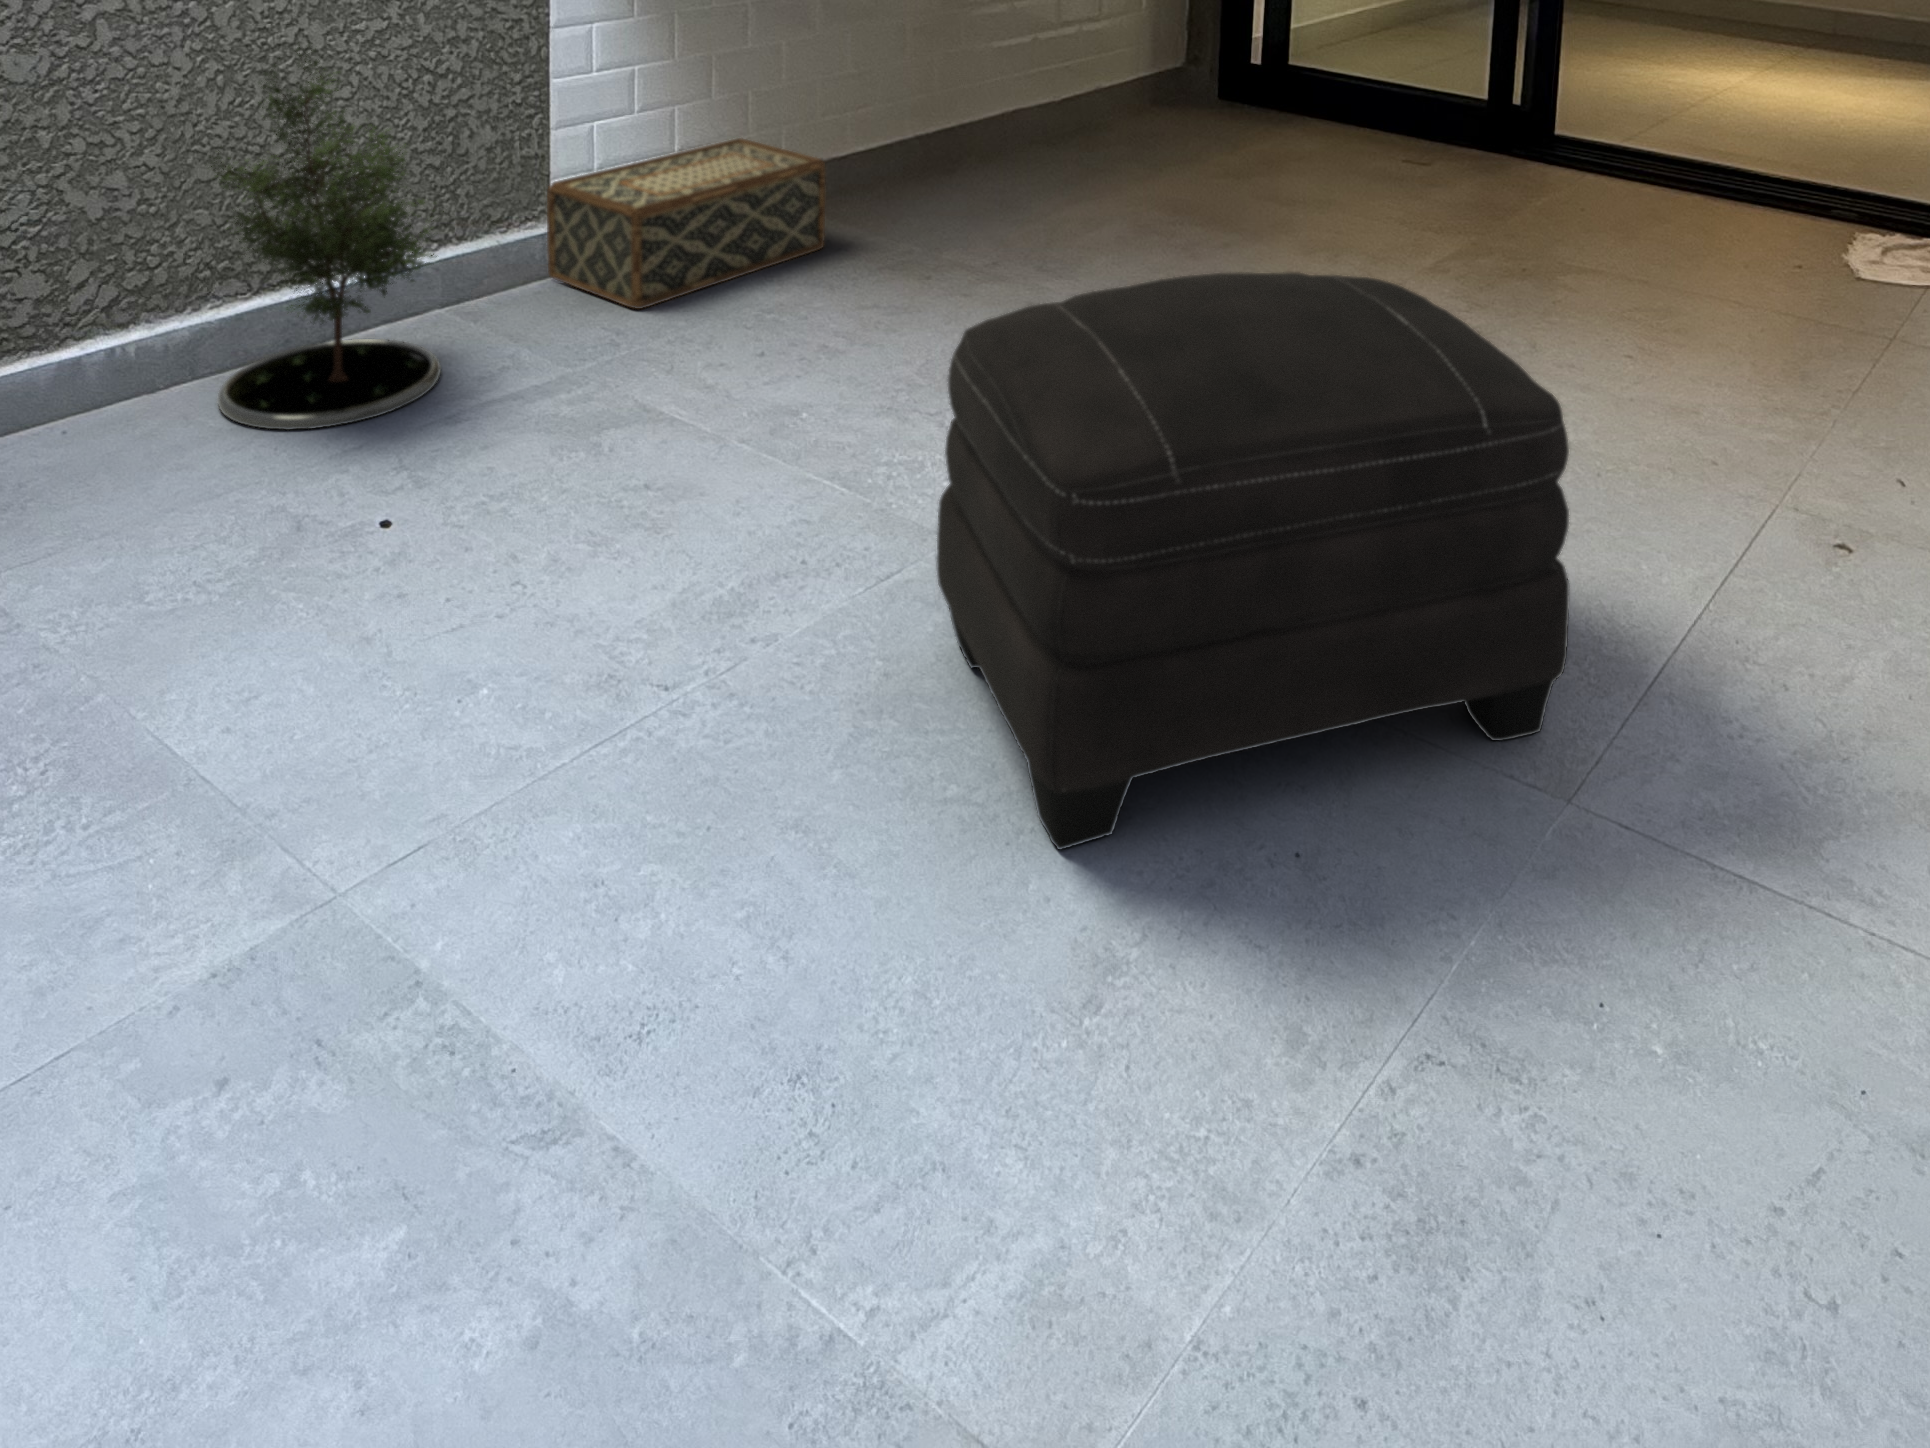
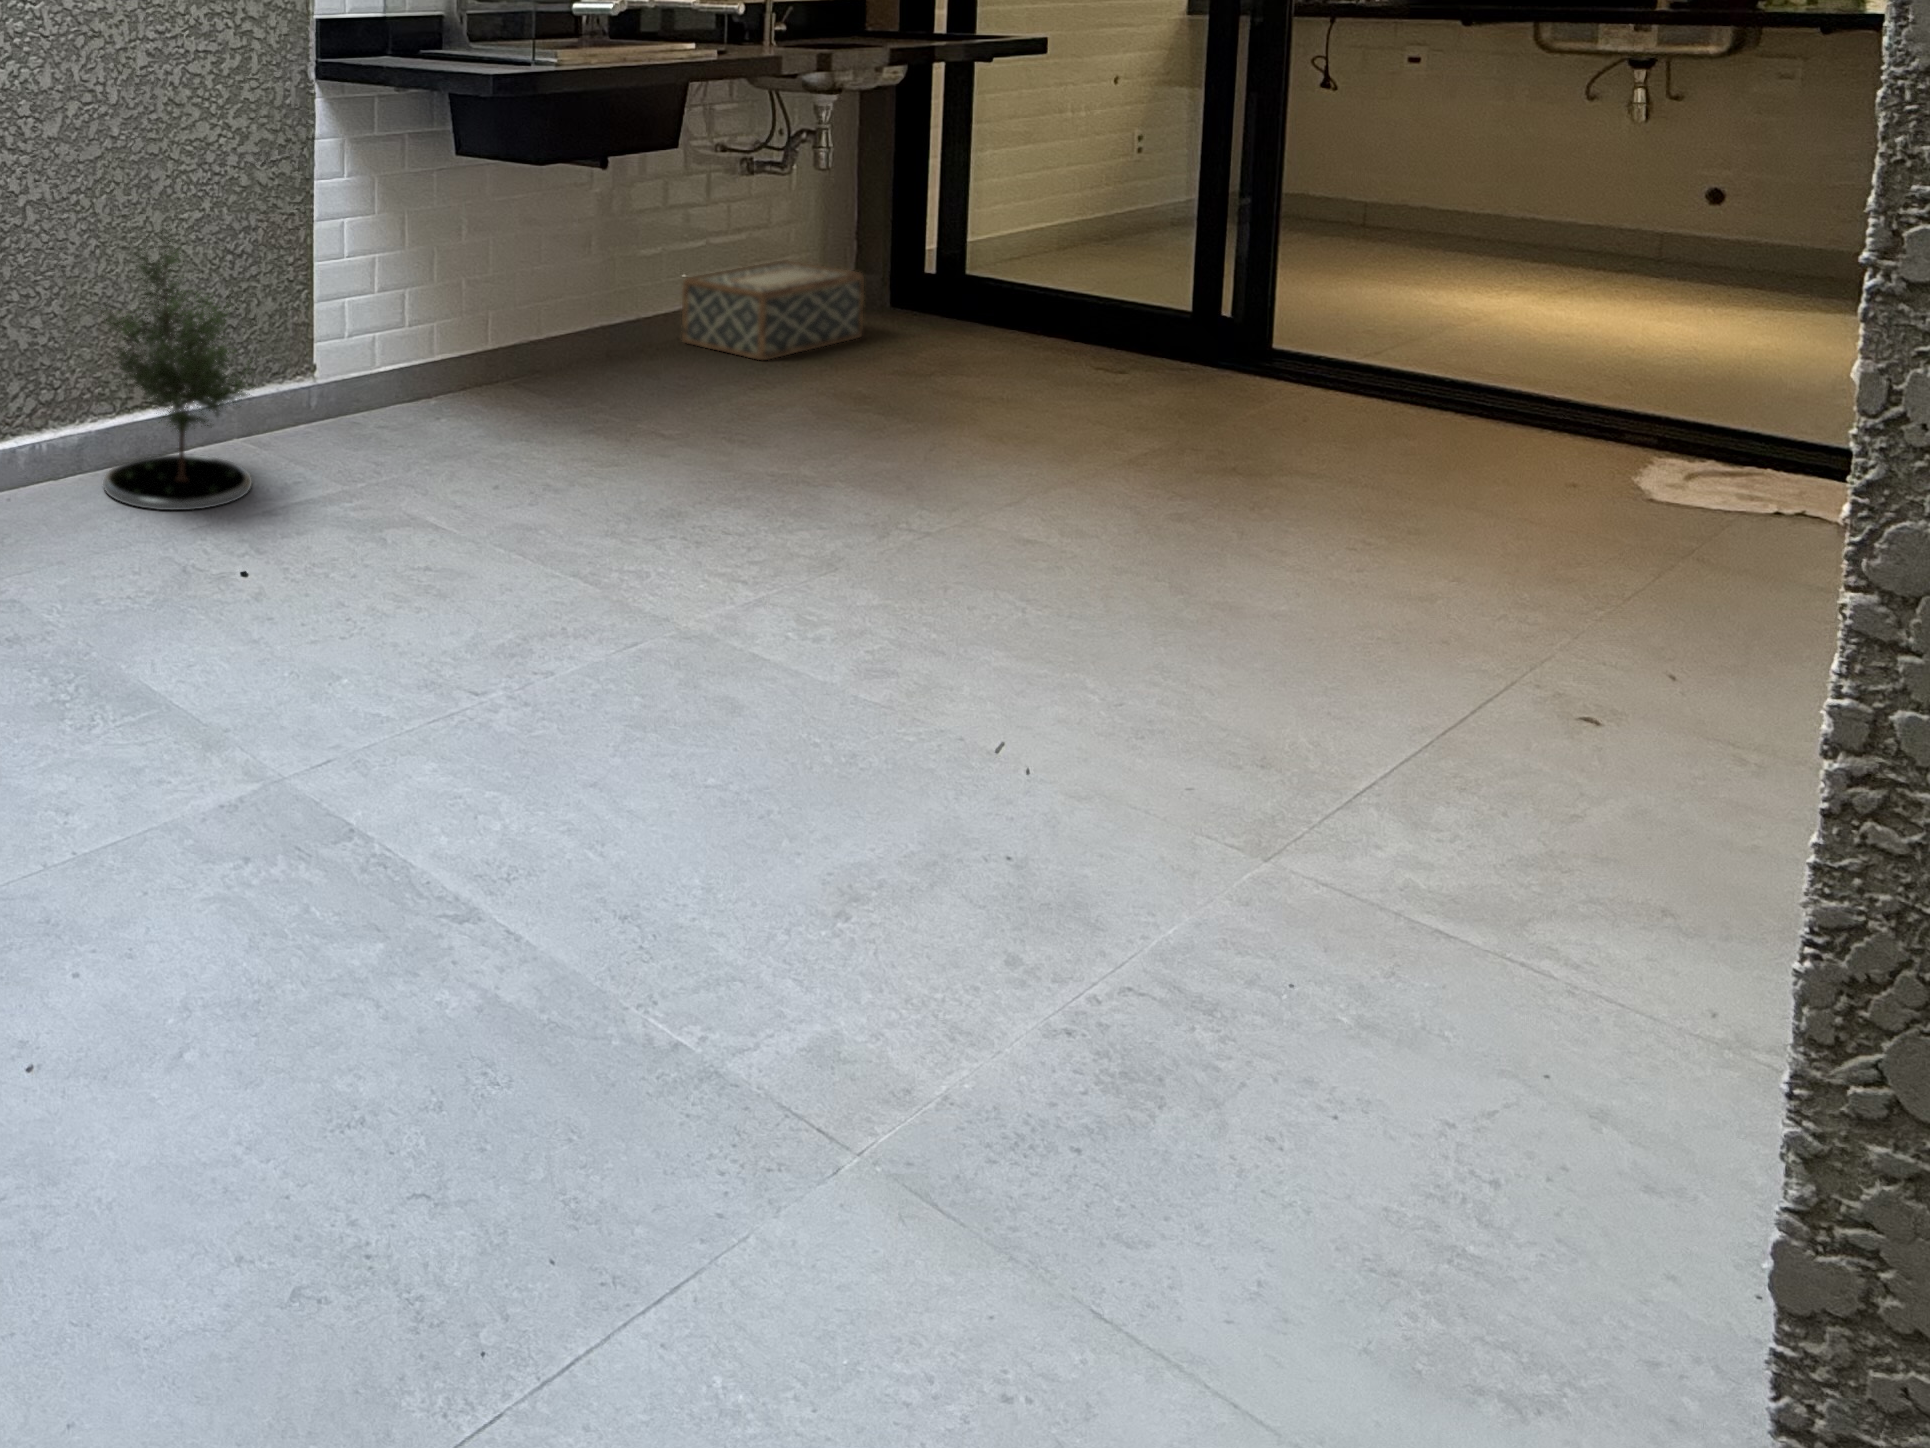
woven basket: present [547,138,826,309] -> present [682,260,864,360]
ottoman: present [937,272,1569,850] -> none [686,410,1276,827]

